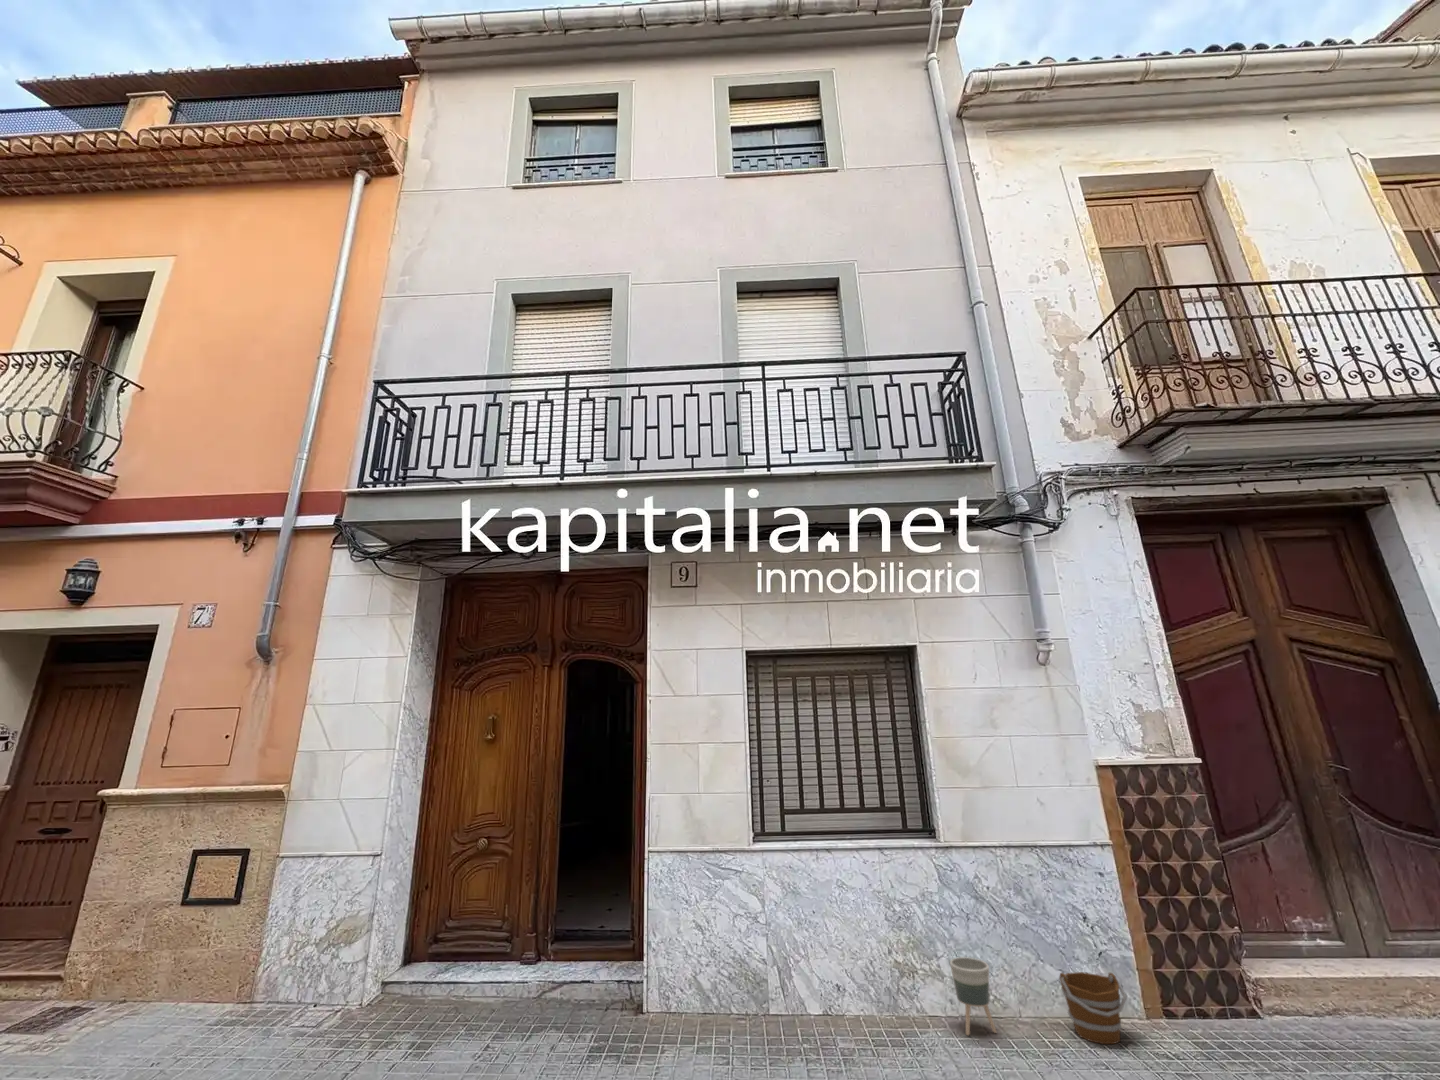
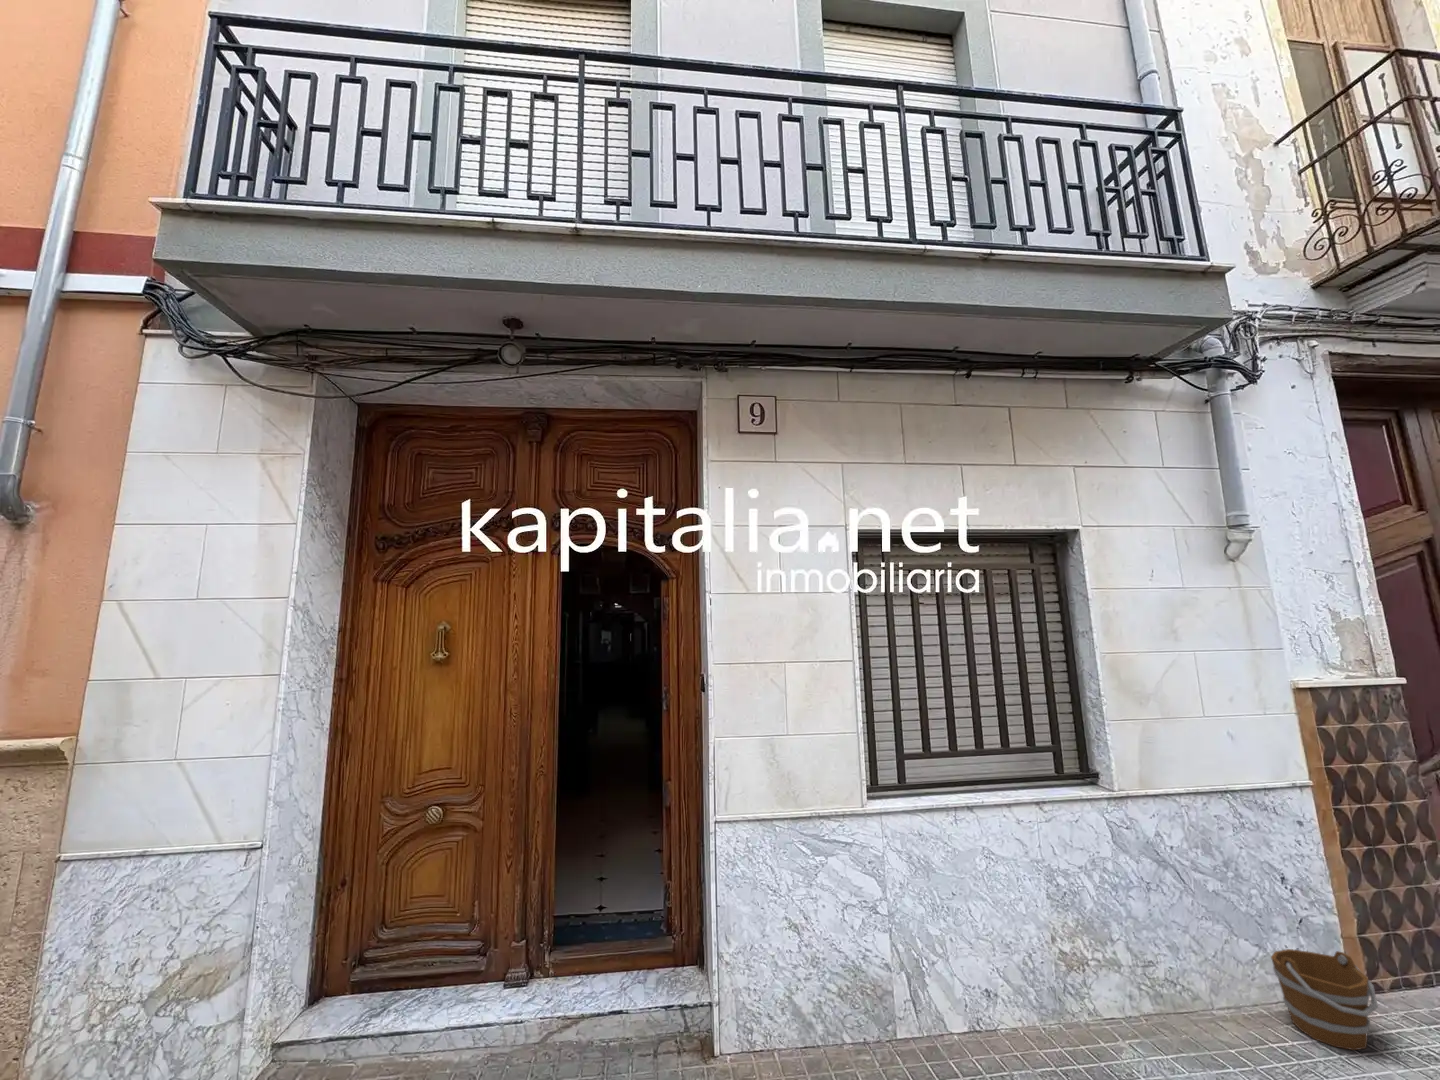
planter: present [950,957,996,1035] -> none [1142,942,1213,1054]

